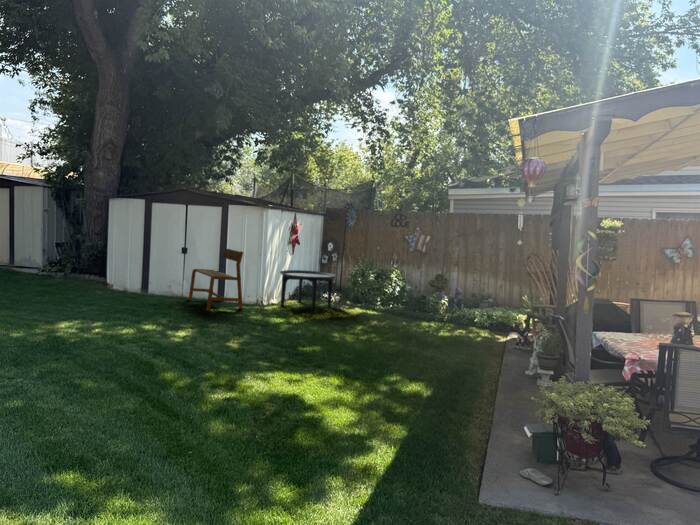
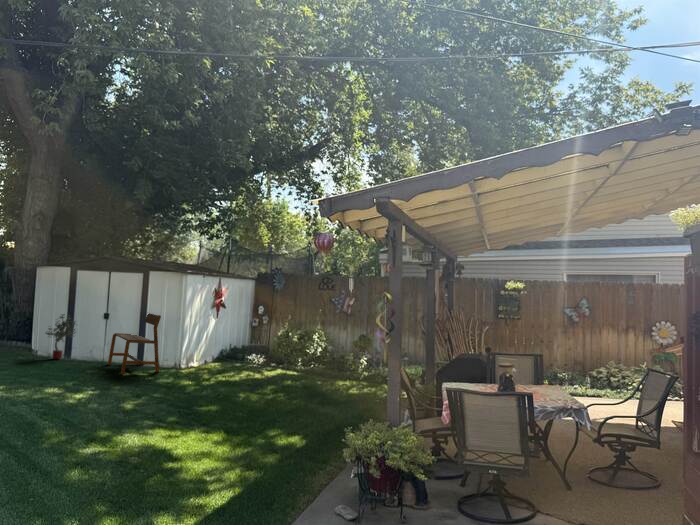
potted tree: none [123,249,156,294] -> present [45,314,76,360]
round table: present [280,270,336,311] -> none [200,334,257,373]

